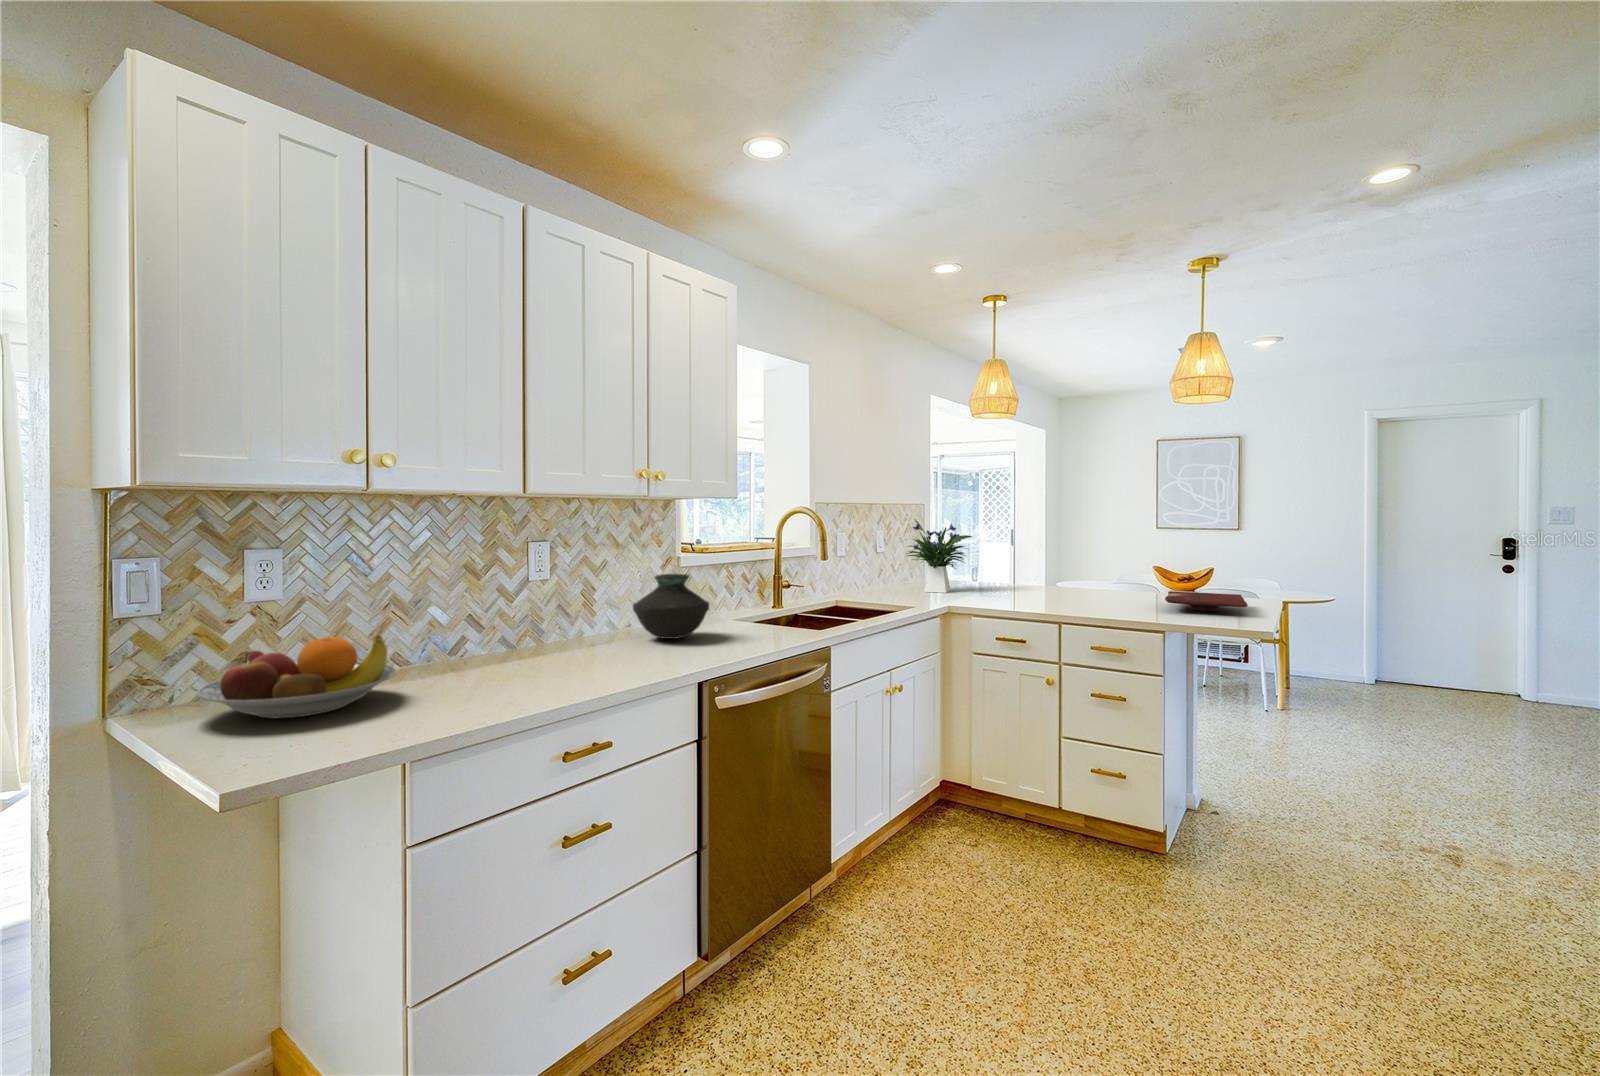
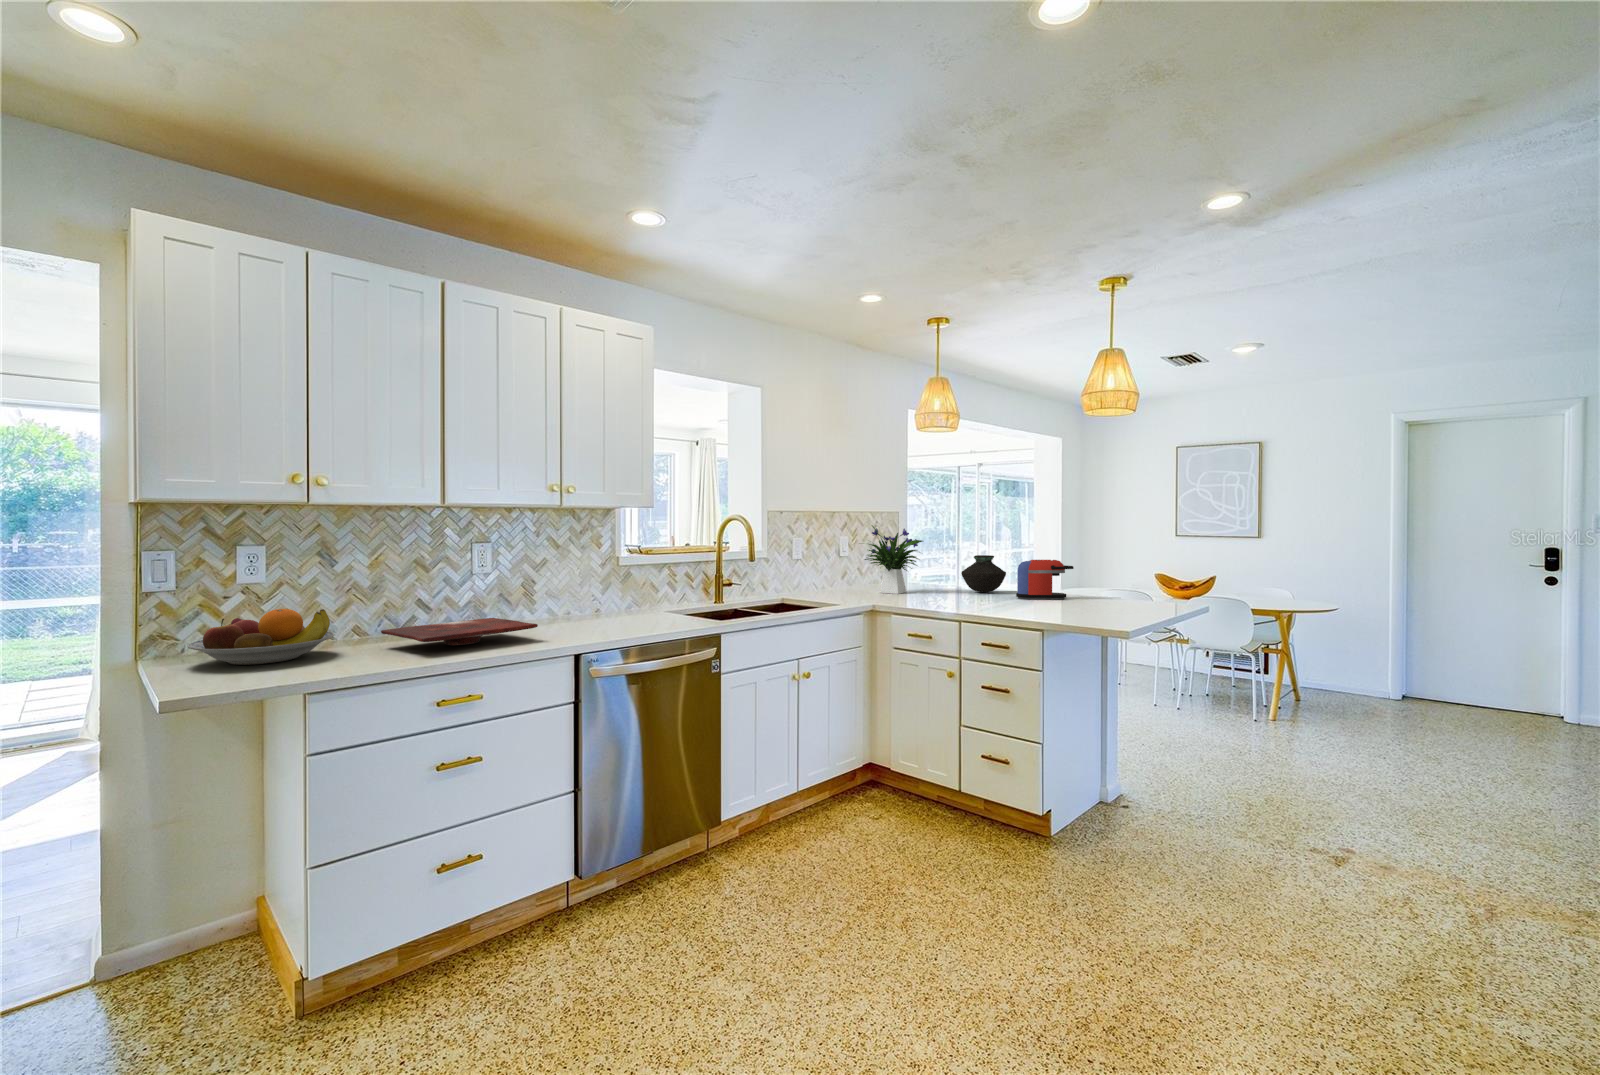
coffee maker: none [1076,556,1135,598] -> present [1016,560,1074,599]
vase: present [633,574,709,639] -> present [961,555,1006,592]
cutting board: present [1165,591,1248,611] -> present [381,618,538,646]

